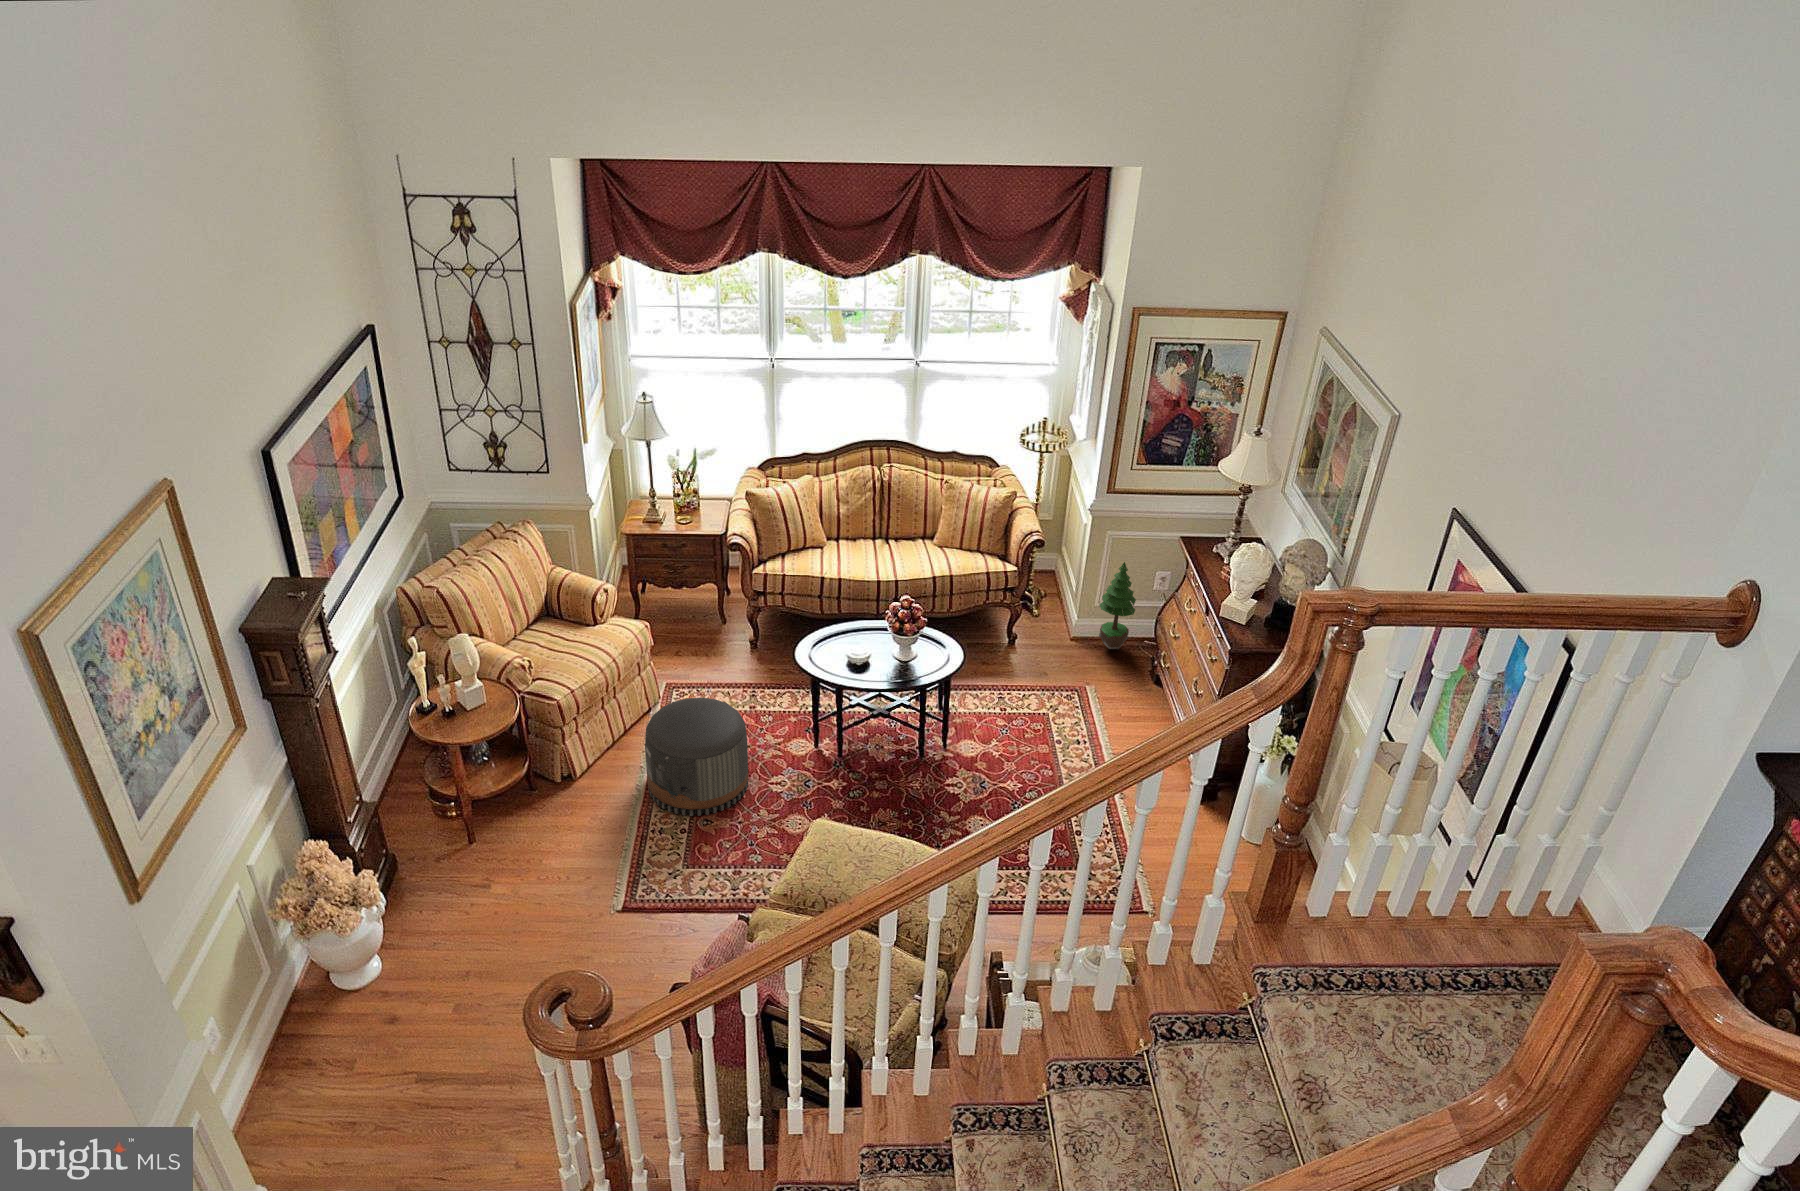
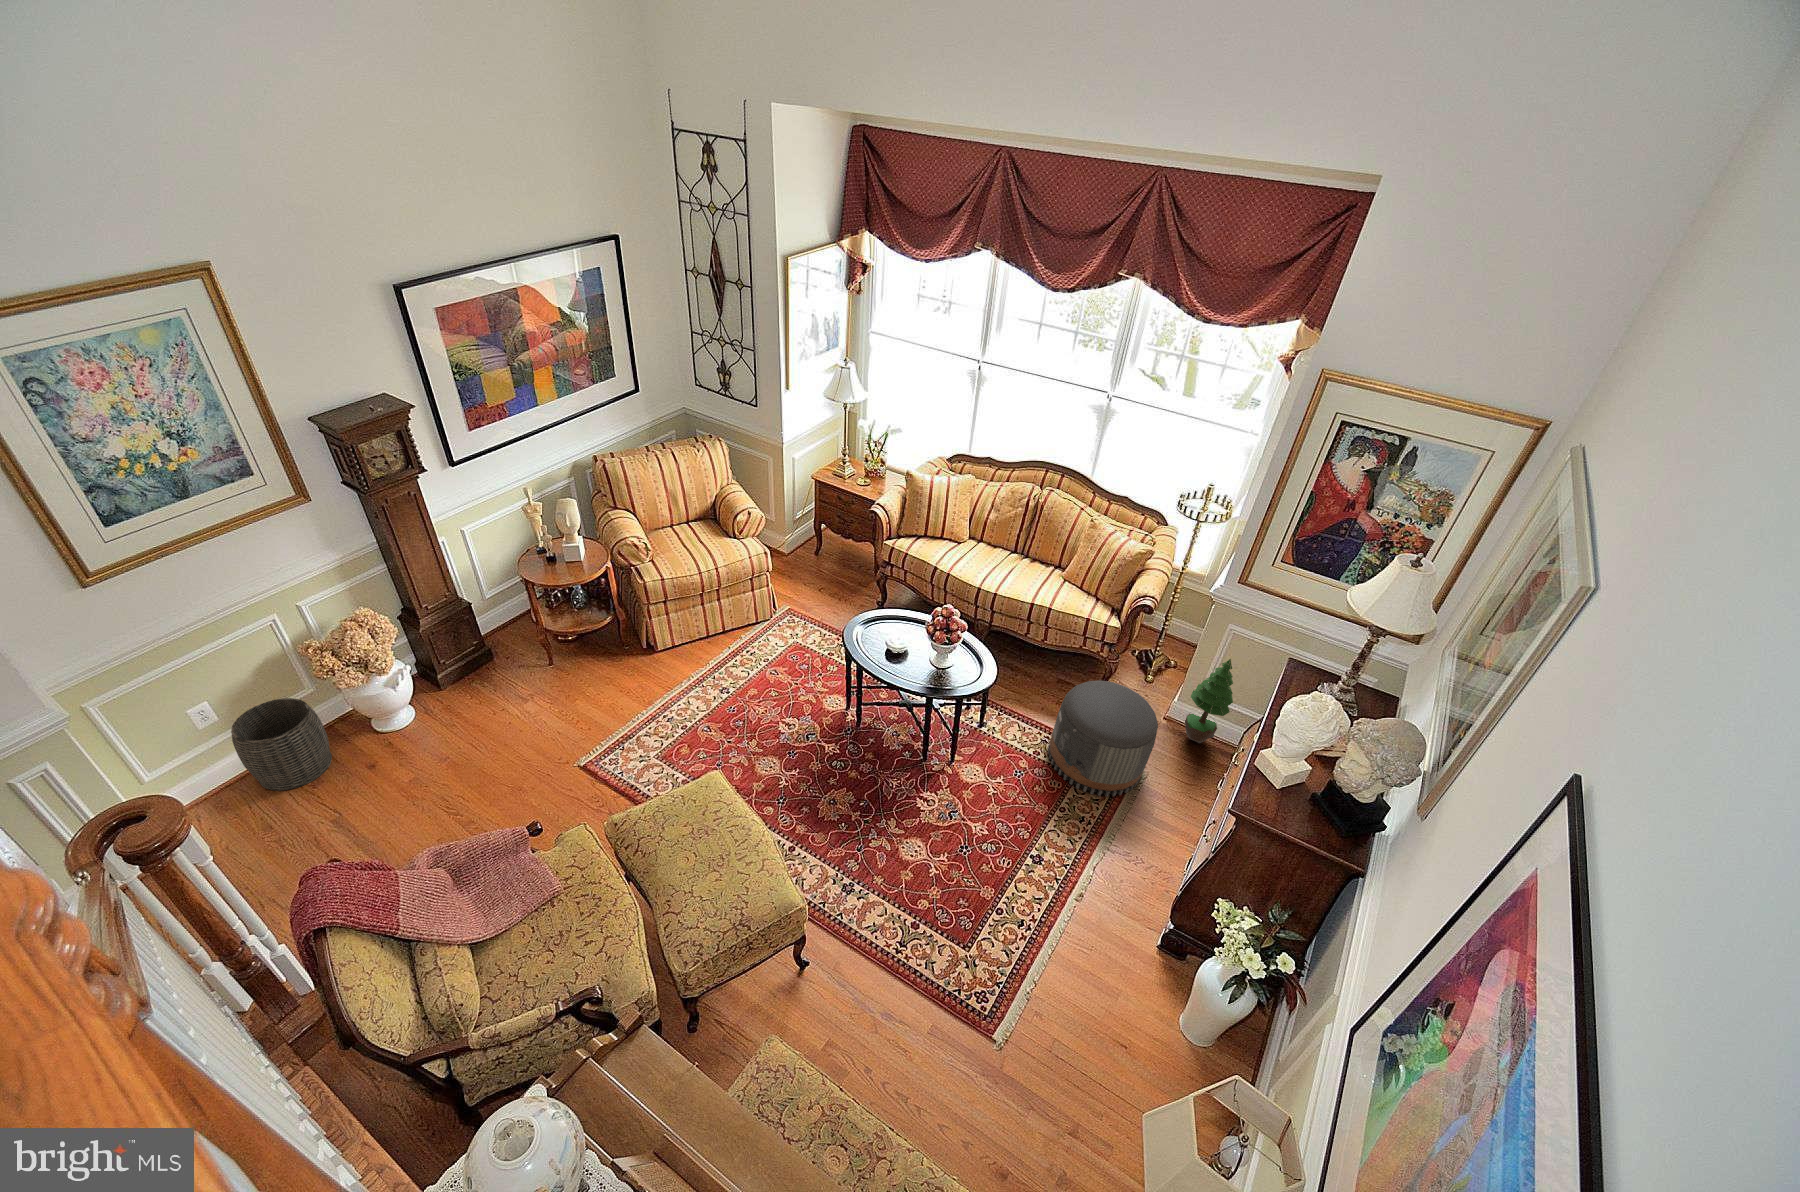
pouf: present [645,698,748,816] -> present [1048,680,1158,796]
woven basket: none [268,955,363,1069] -> present [231,698,332,791]

